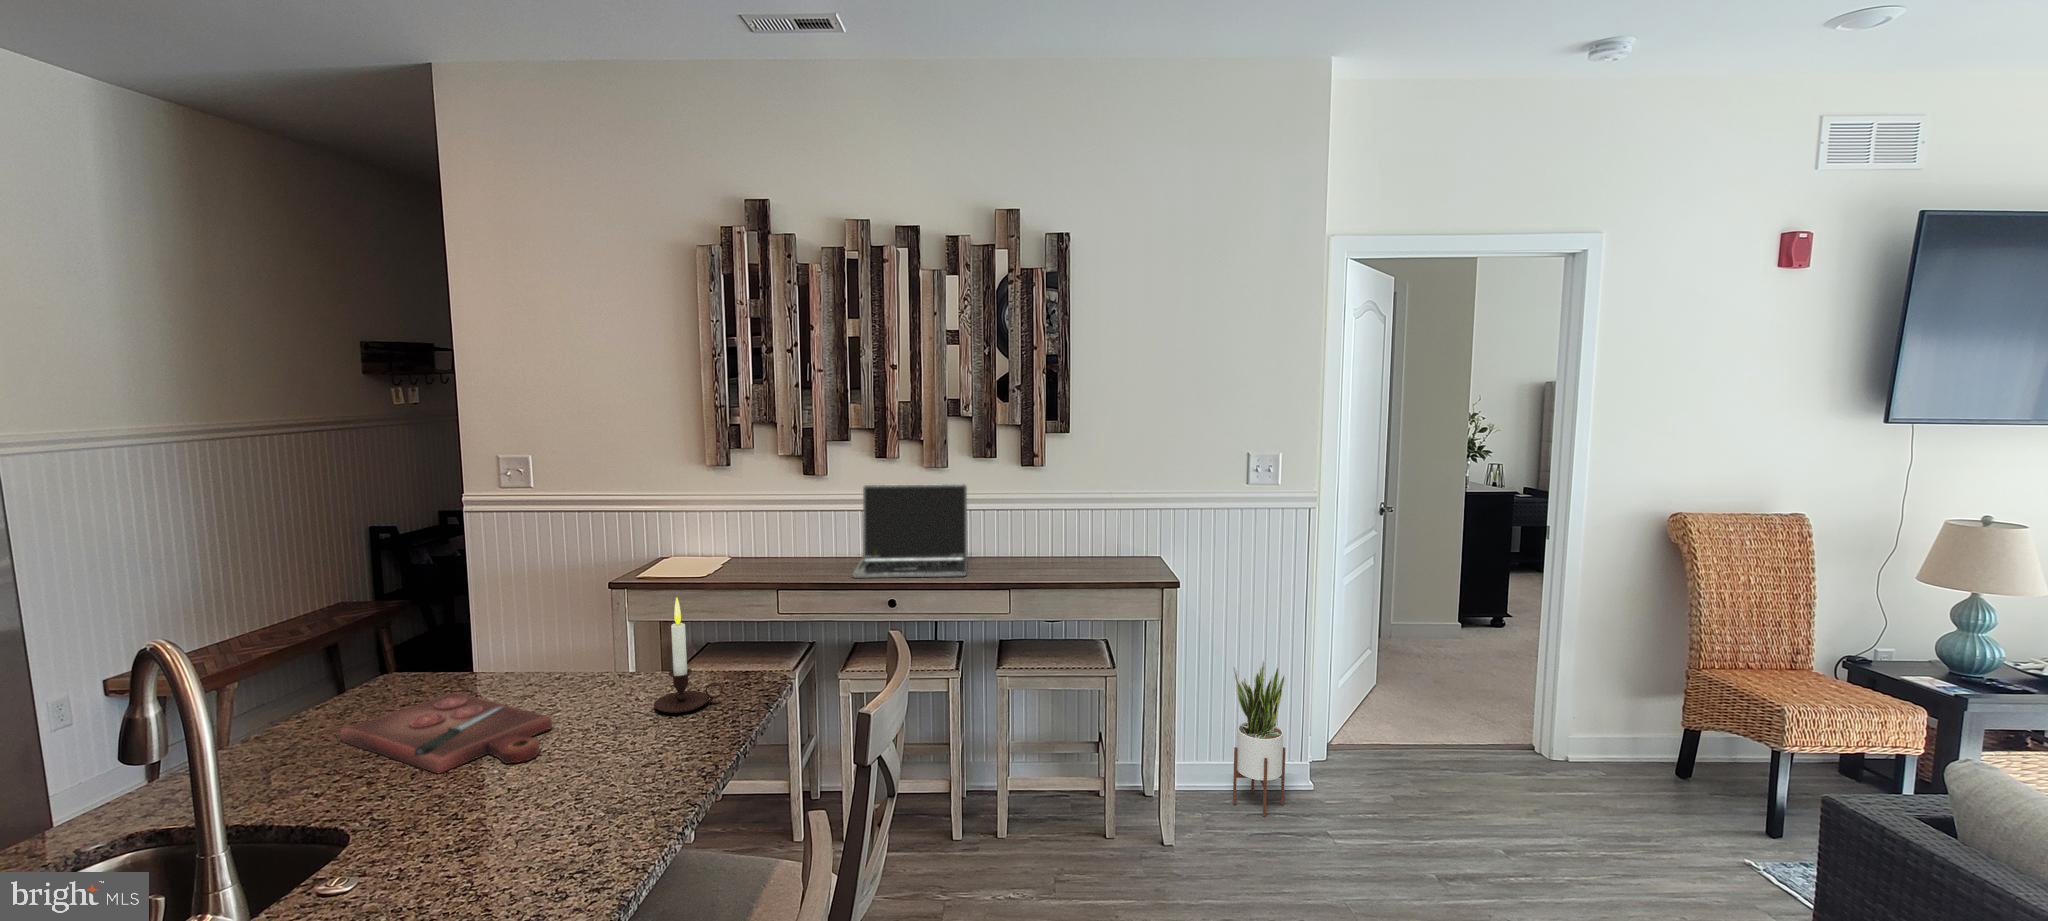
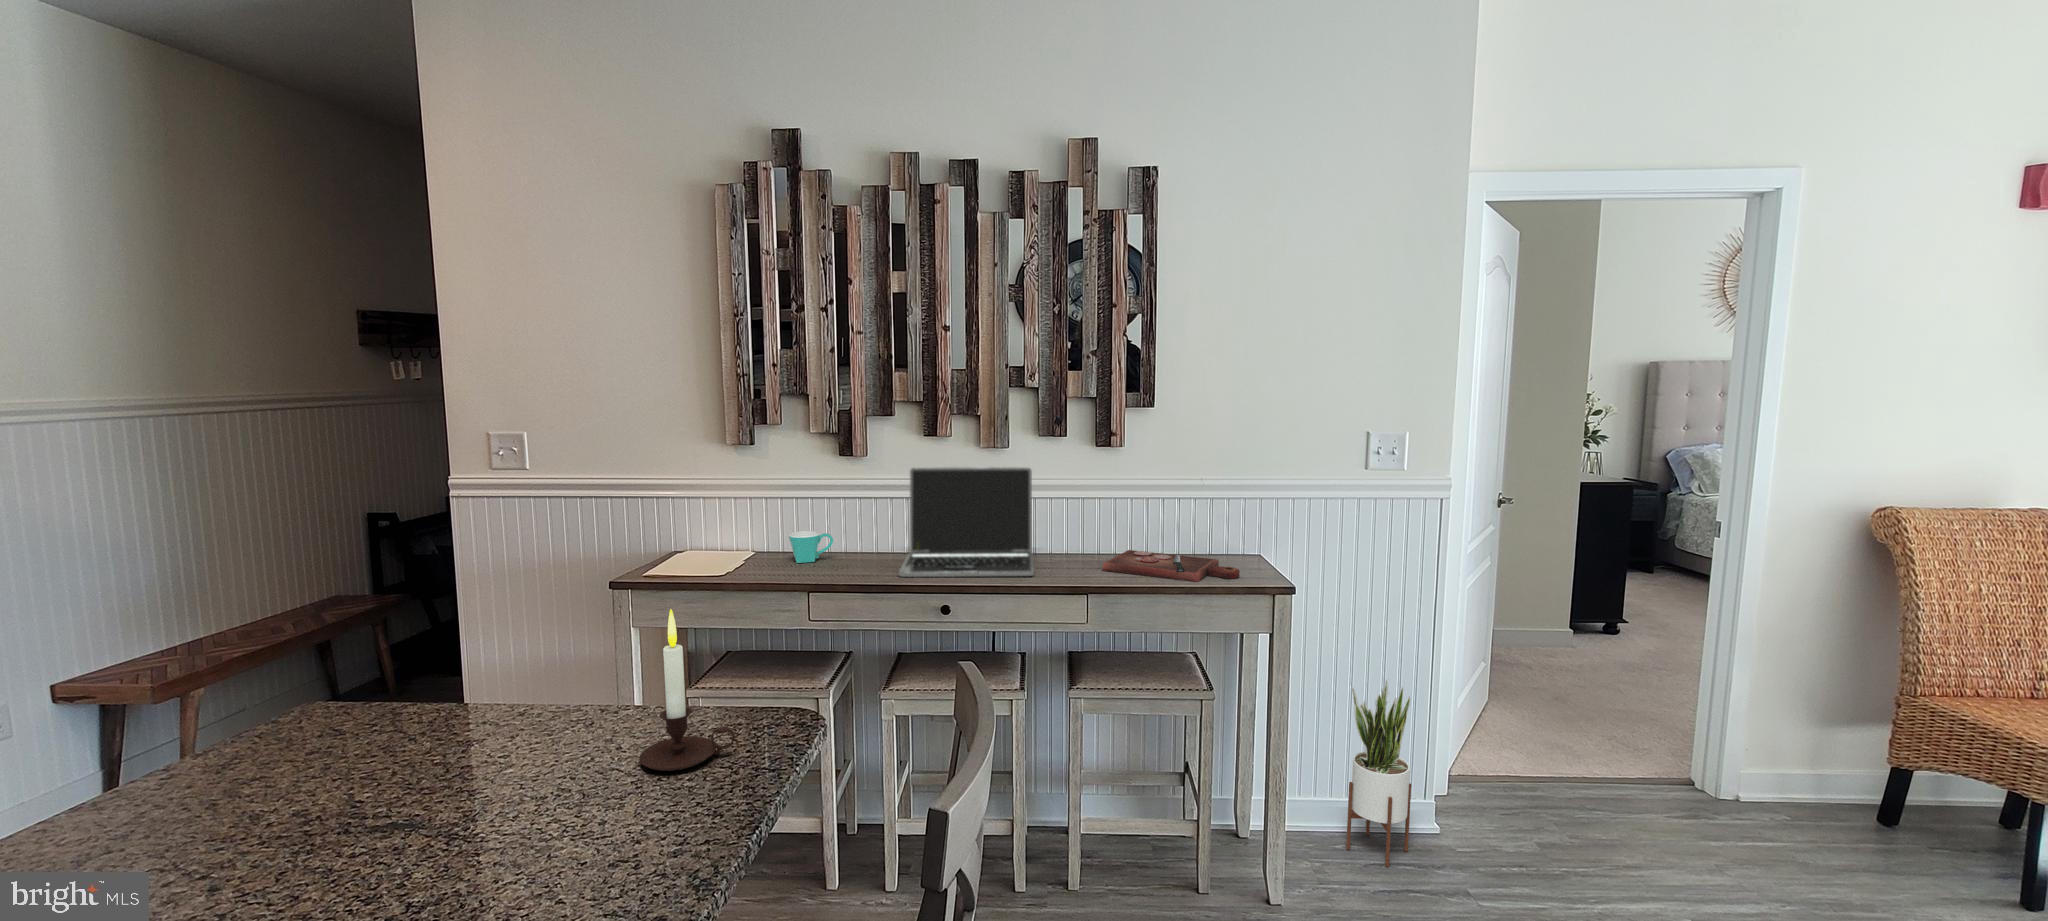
mug: none [759,540,797,567] -> present [789,531,833,563]
cutting board: present [340,692,552,773] -> present [1103,550,1240,582]

